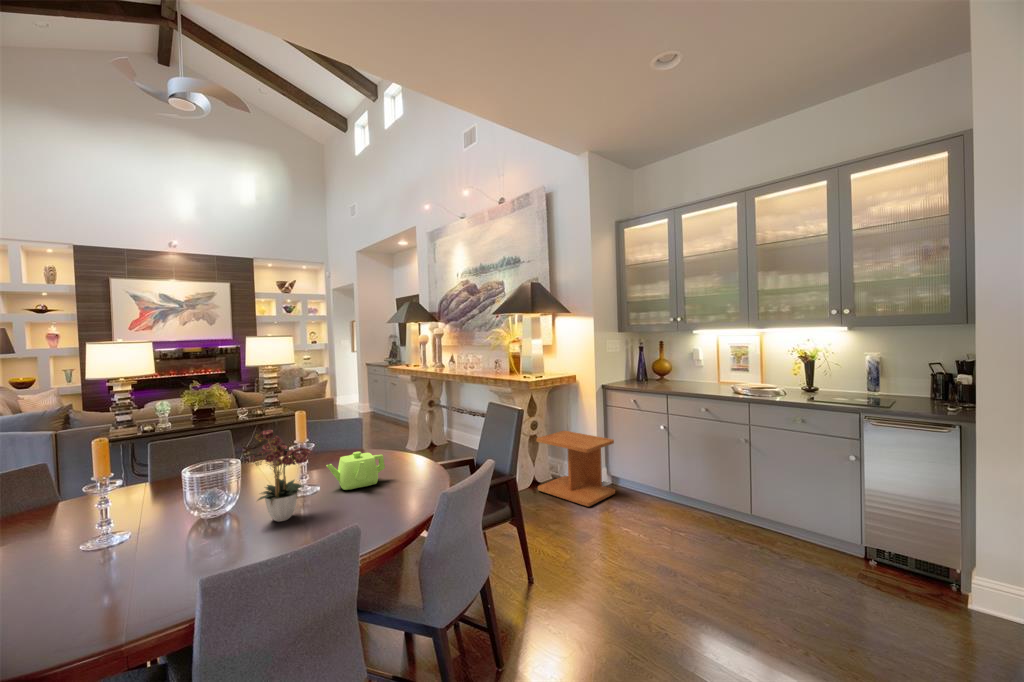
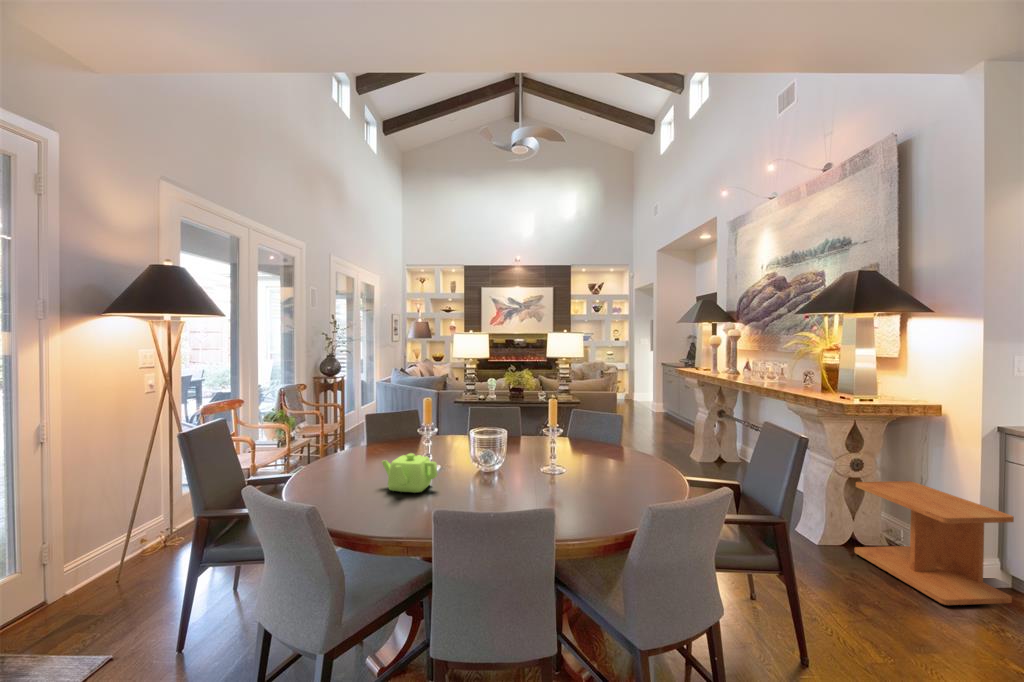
flower arrangement: present [253,430,312,522] -> none [490,409,546,495]
teapot: present [326,452,385,490] -> present [382,454,437,493]

